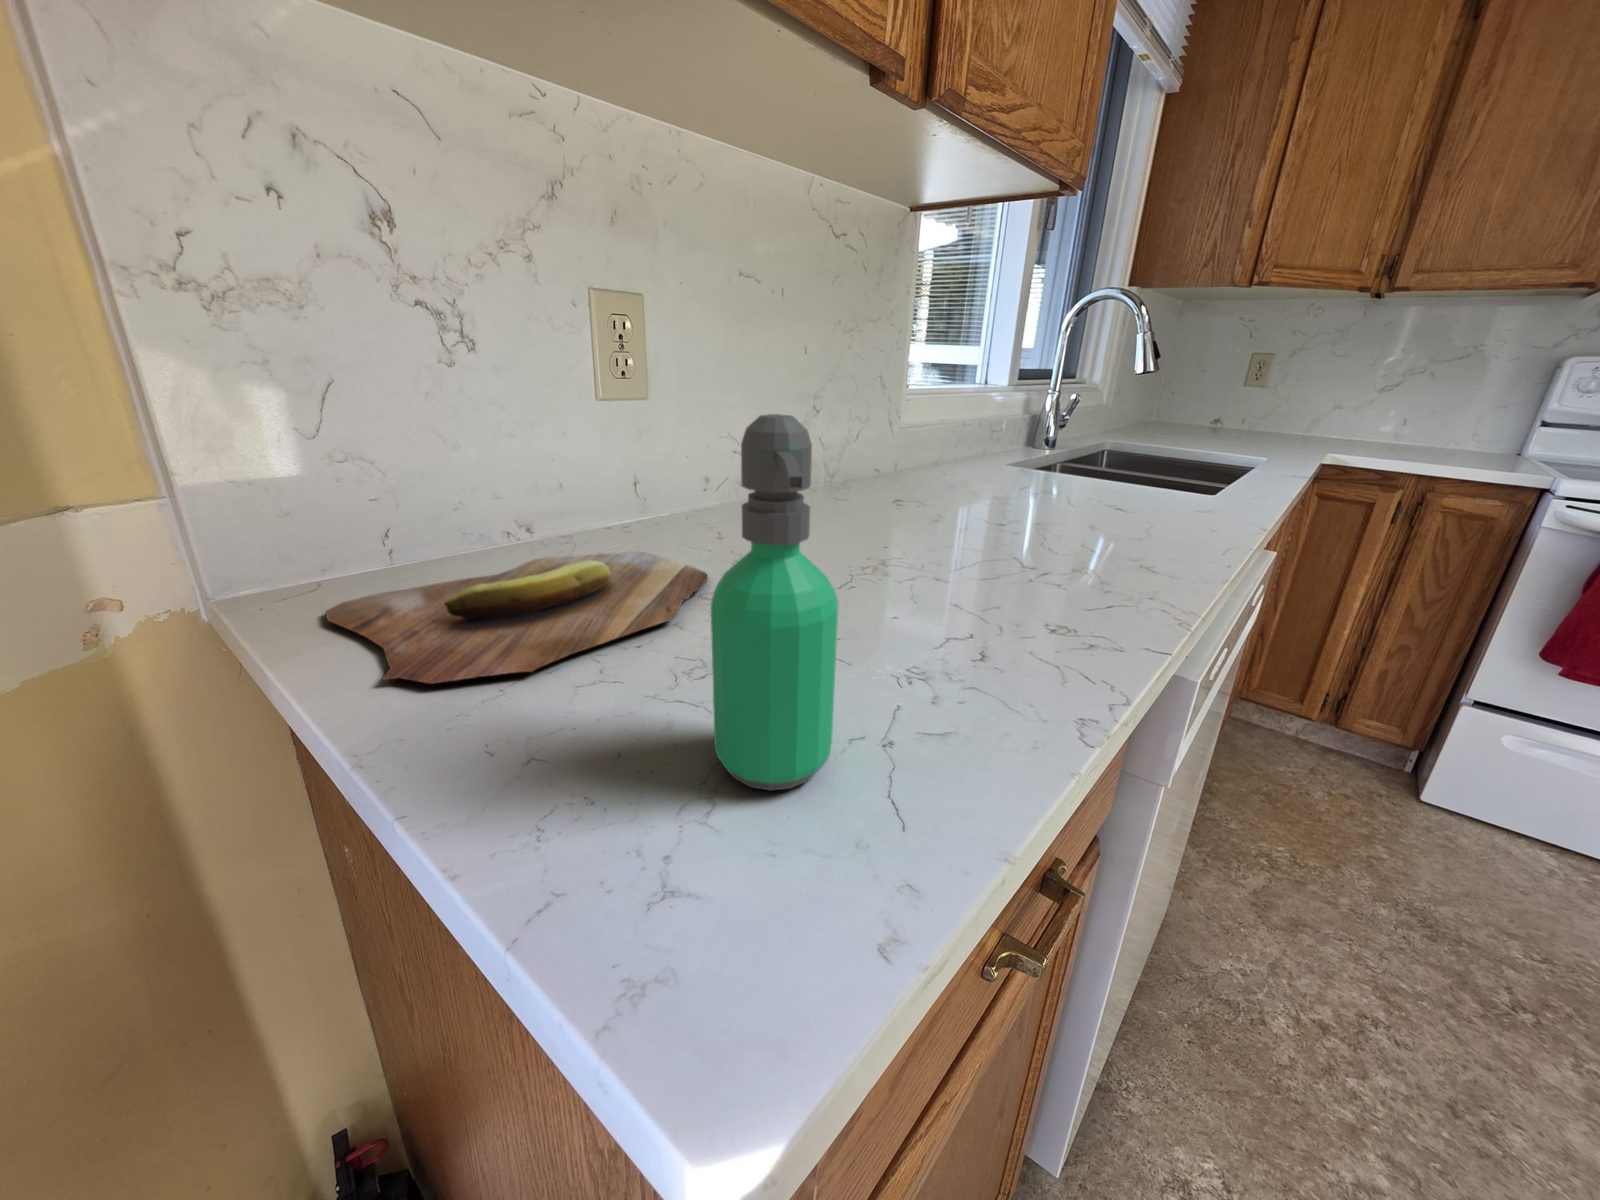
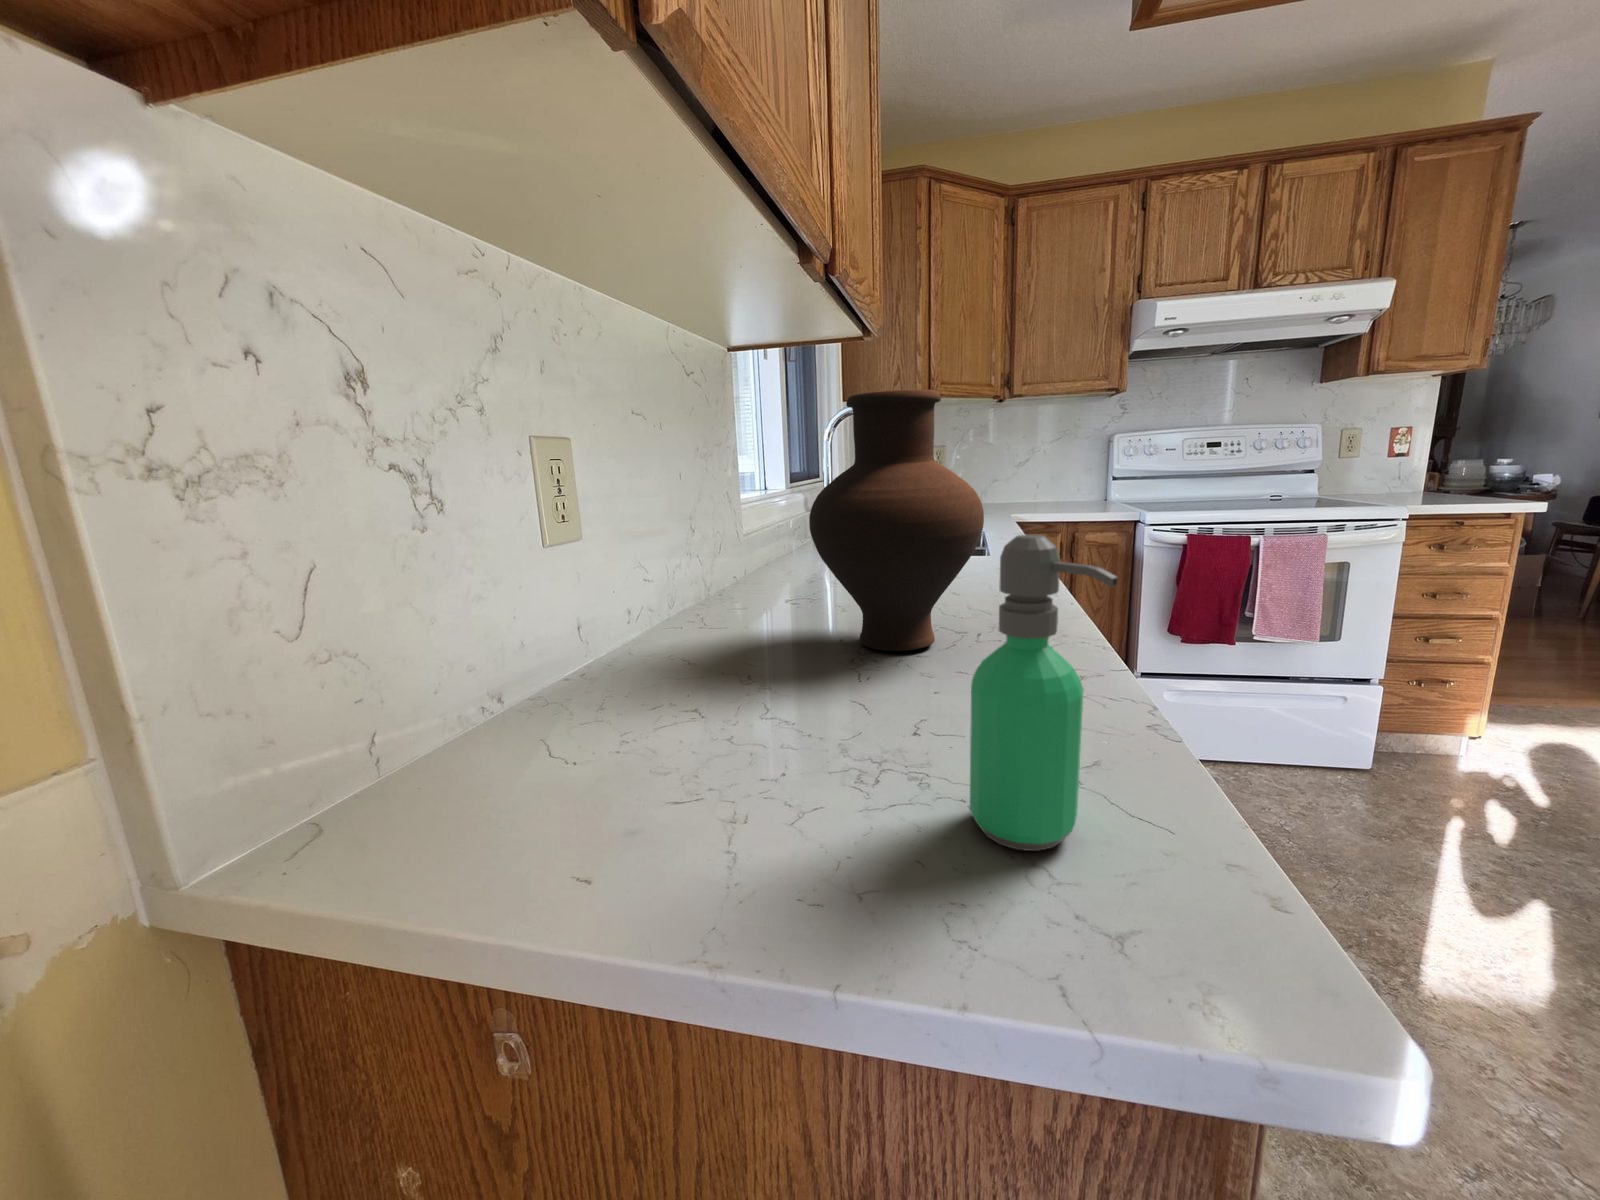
vase: none [858,249,1069,572] -> present [809,389,984,651]
cutting board: present [326,551,708,684] -> none [384,694,776,889]

